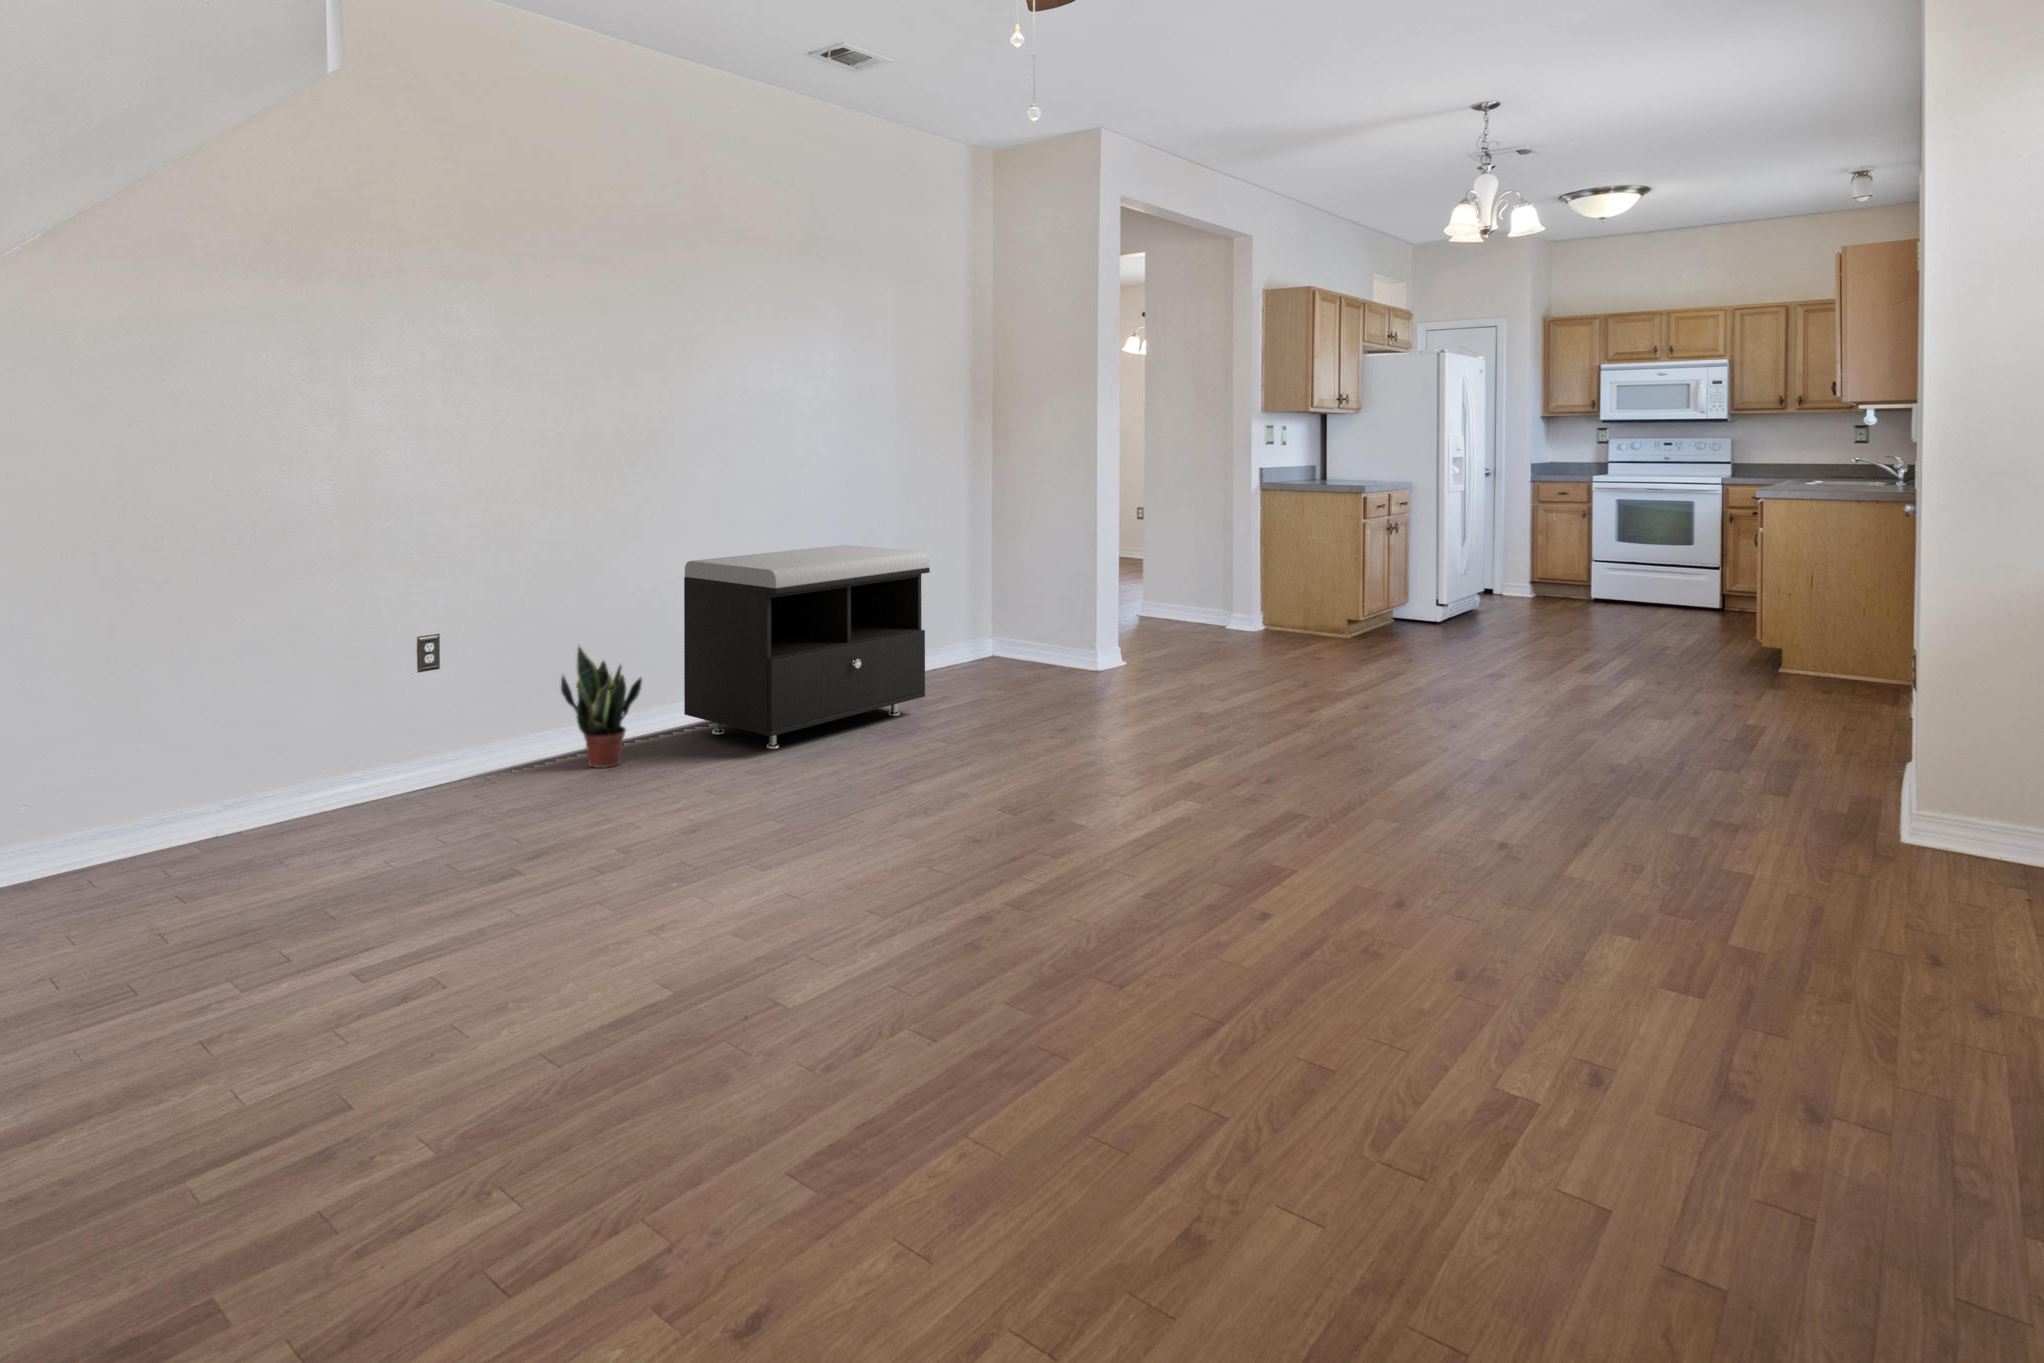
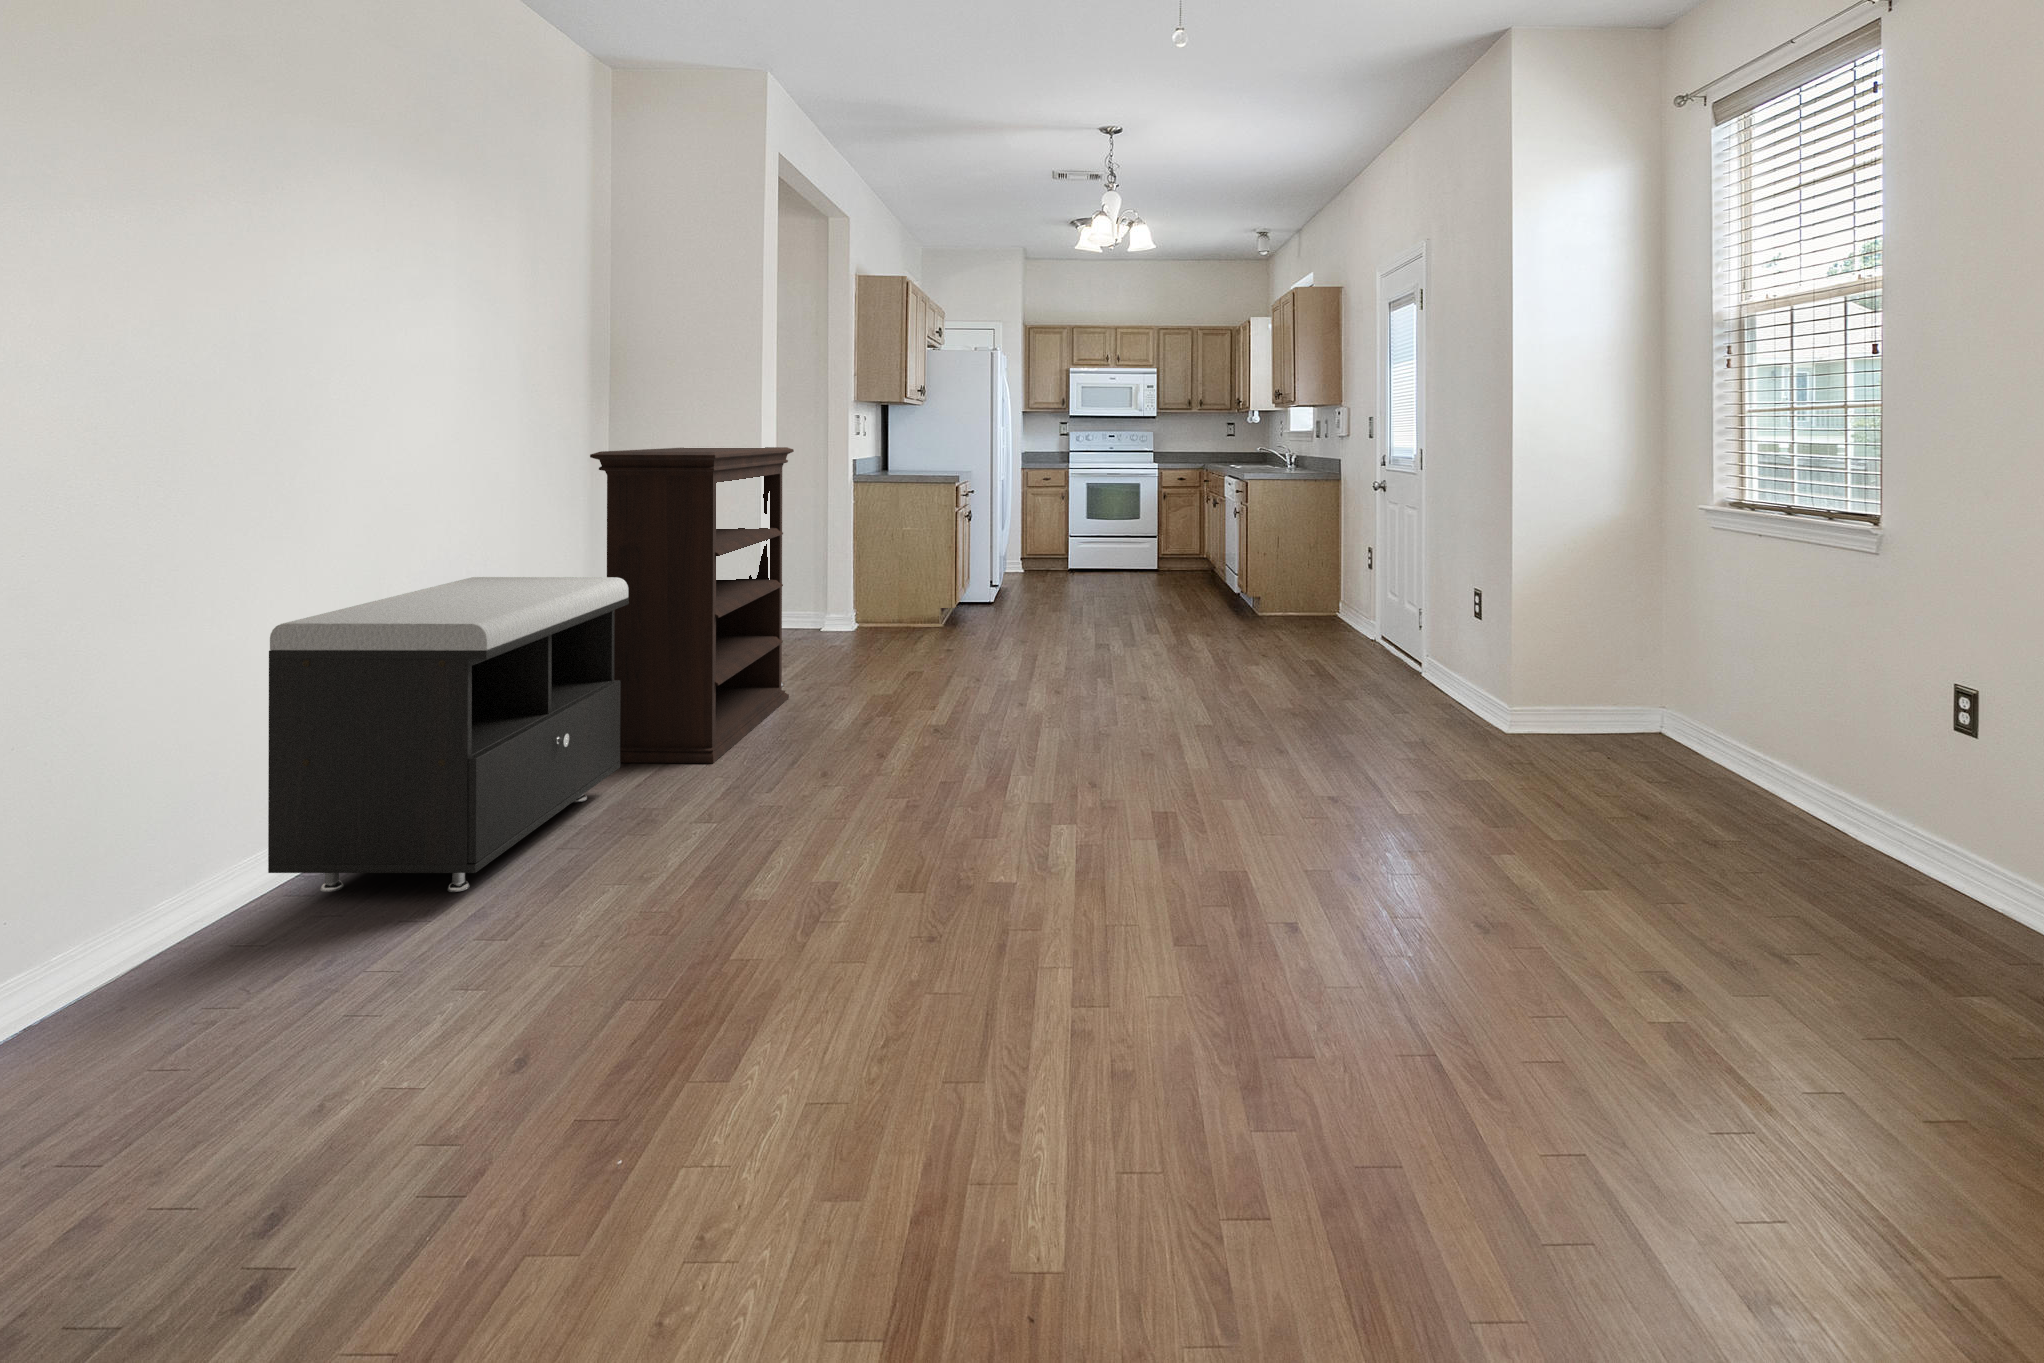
bookshelf: none [927,453,1129,709] -> present [590,447,794,763]
potted plant: present [561,647,642,768] -> none [76,796,234,1009]

